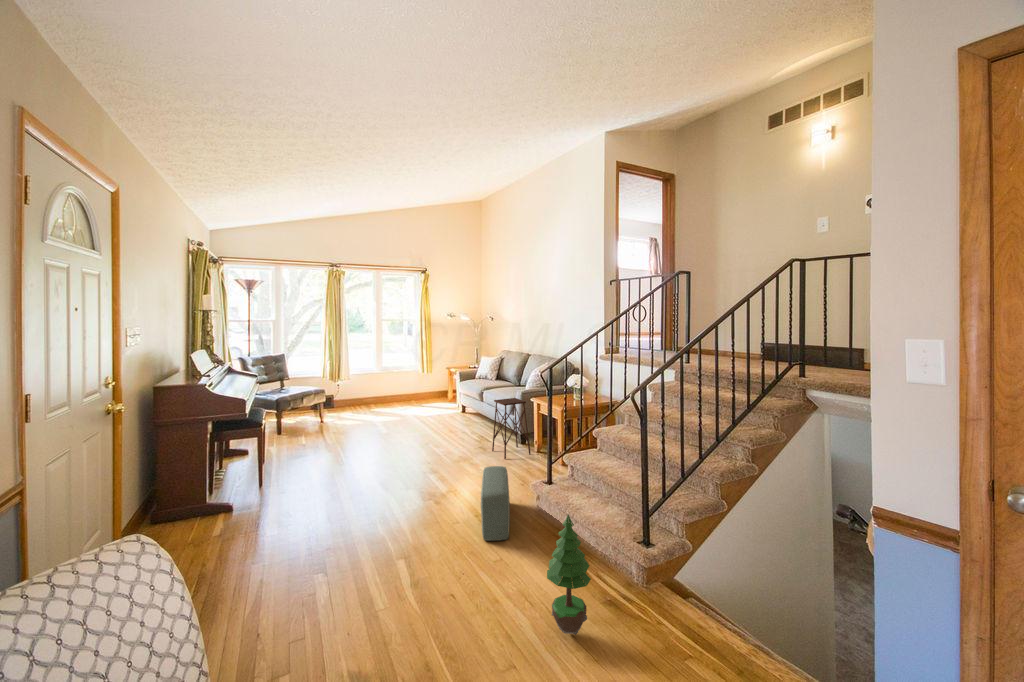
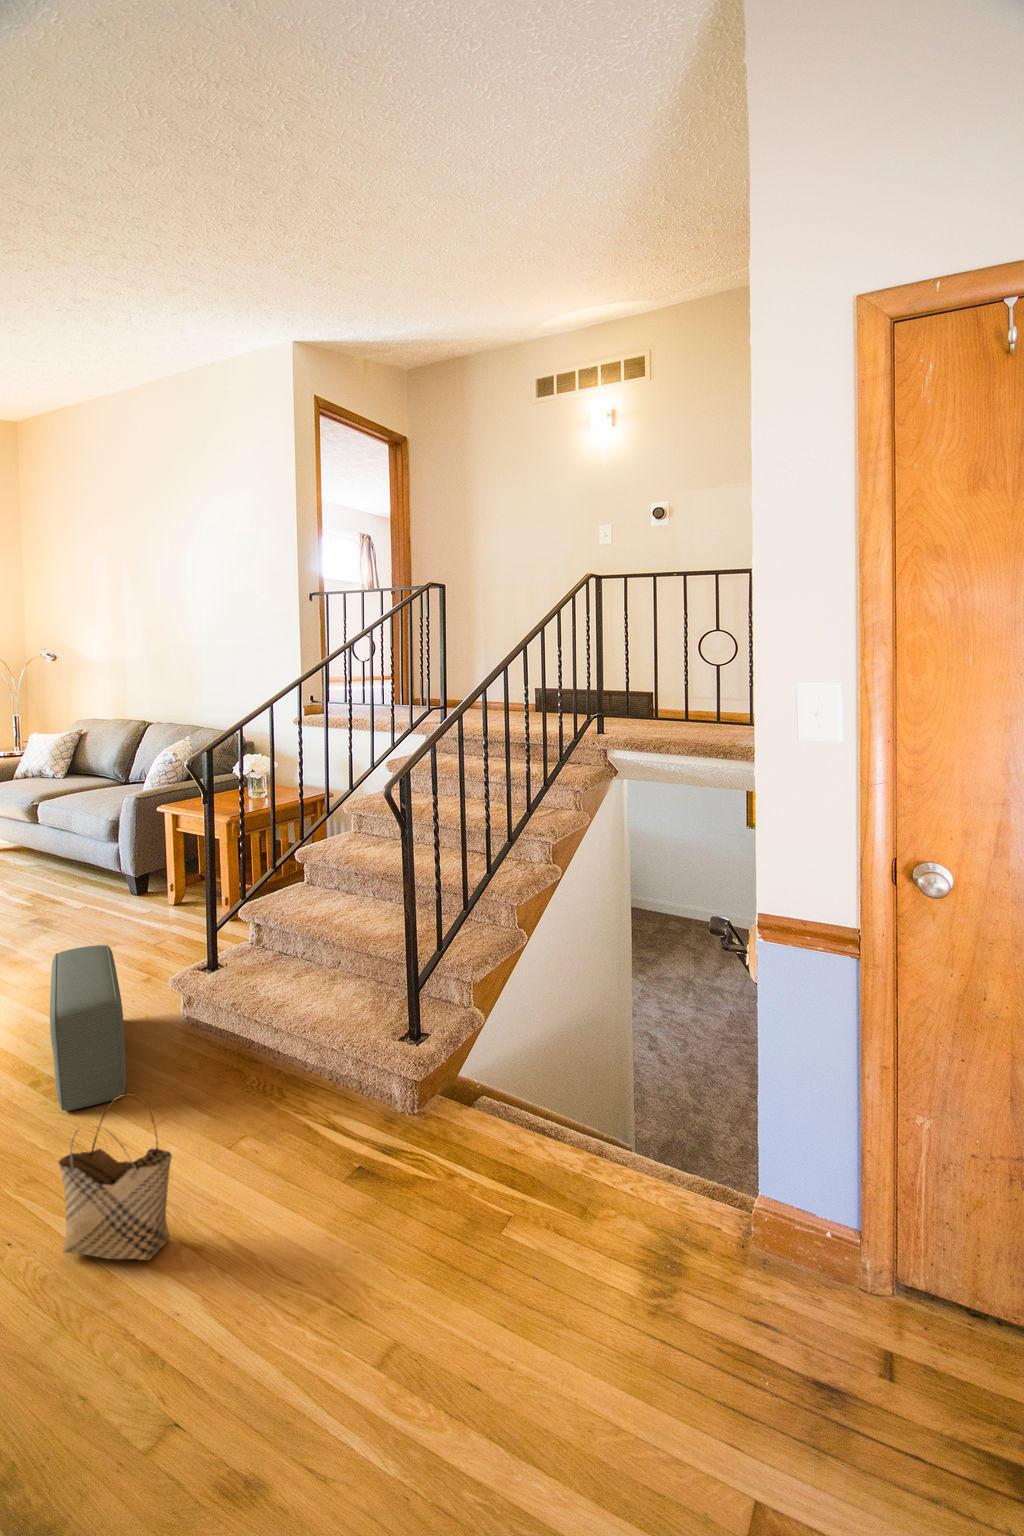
side table: present [492,398,530,459] -> none [70,805,162,934]
potted tree: present [547,515,591,635] -> none [228,1010,325,1257]
woven basket: none [480,539,524,617] -> present [59,1094,172,1260]

